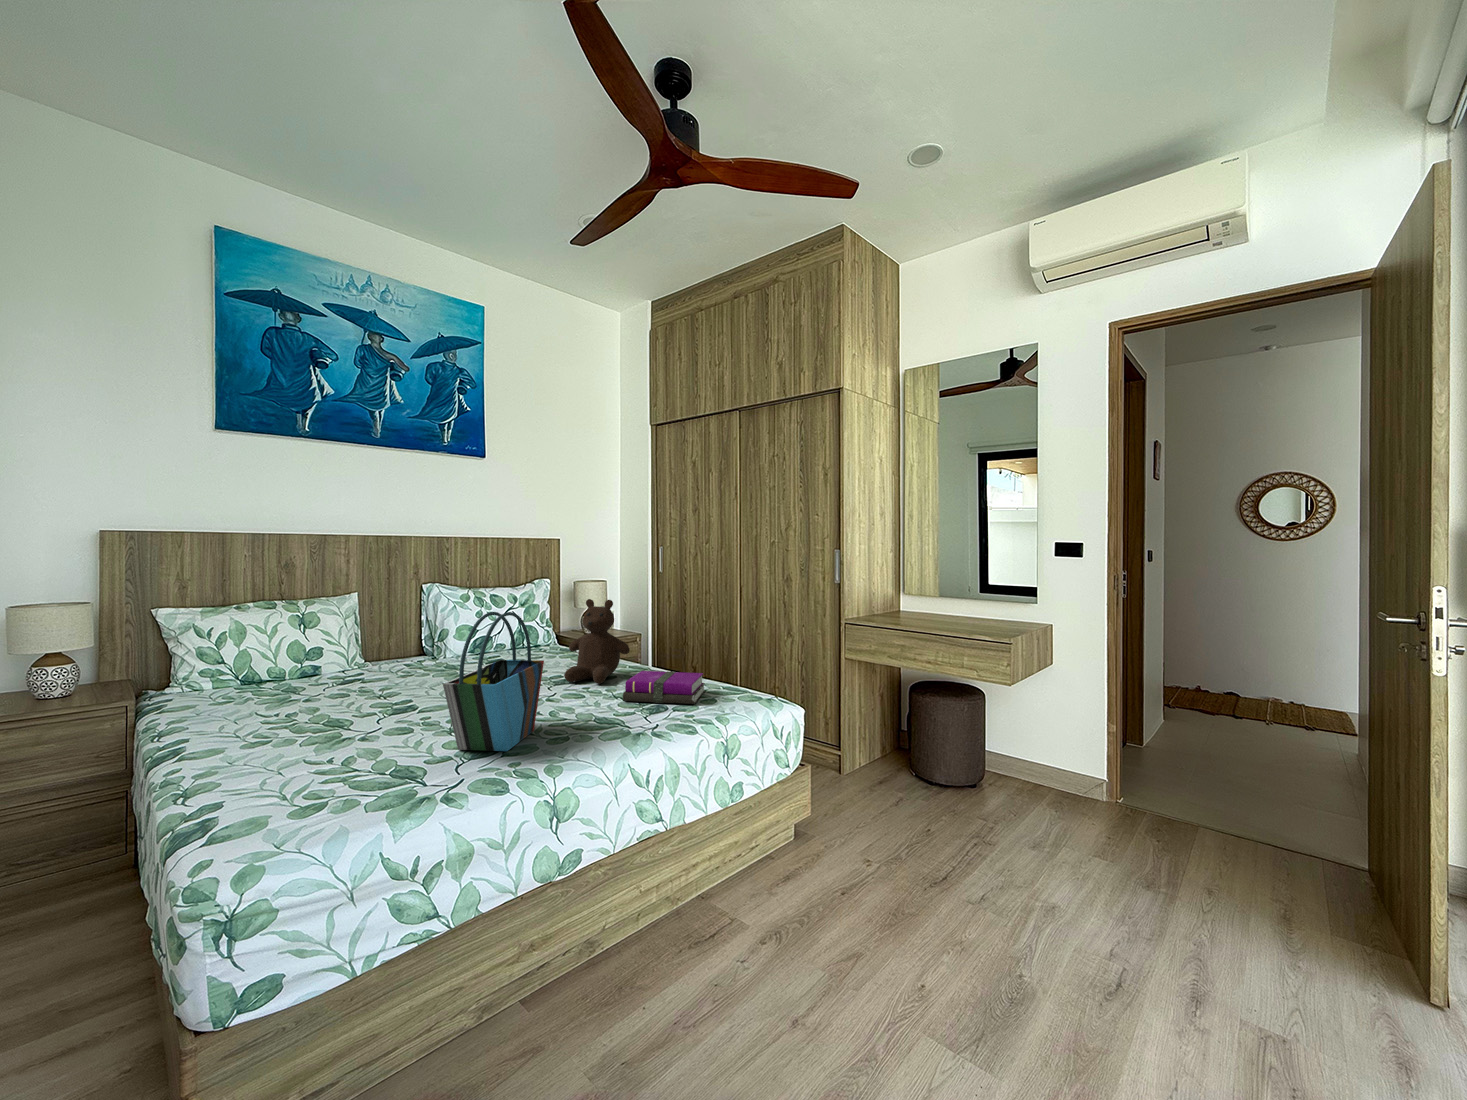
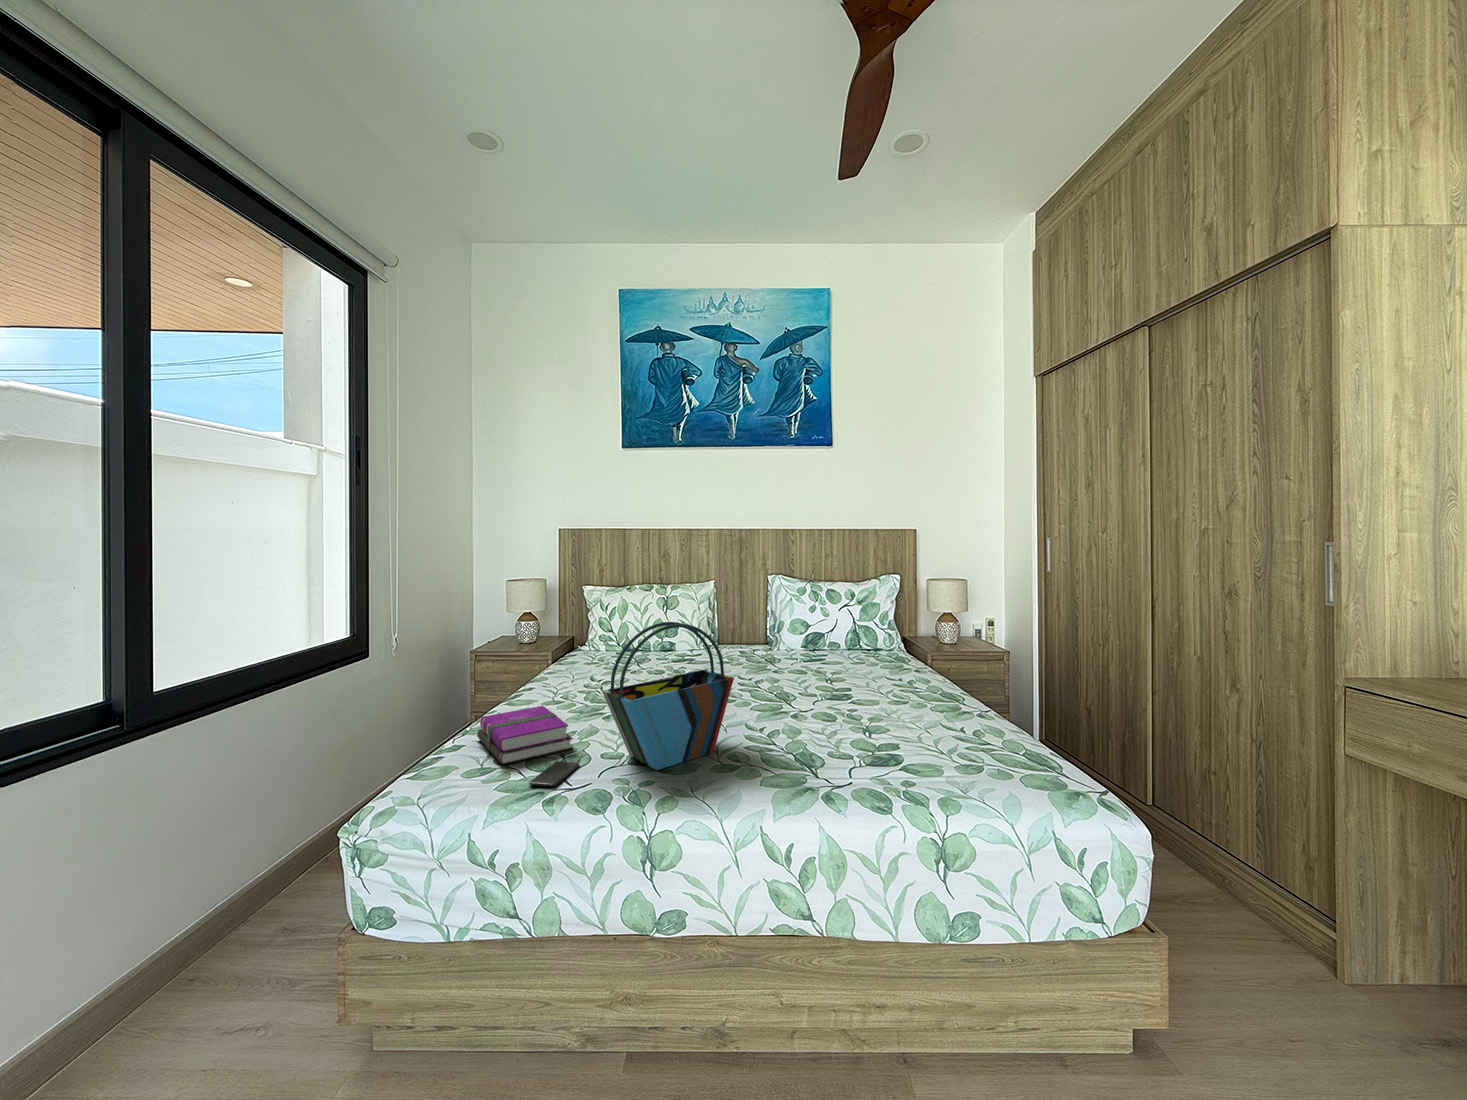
teddy bear: present [564,599,630,684] -> none [828,606,904,708]
notebook: present [623,671,705,704] -> present [477,706,573,764]
smartphone: none [386,765,427,791] -> present [529,761,579,787]

